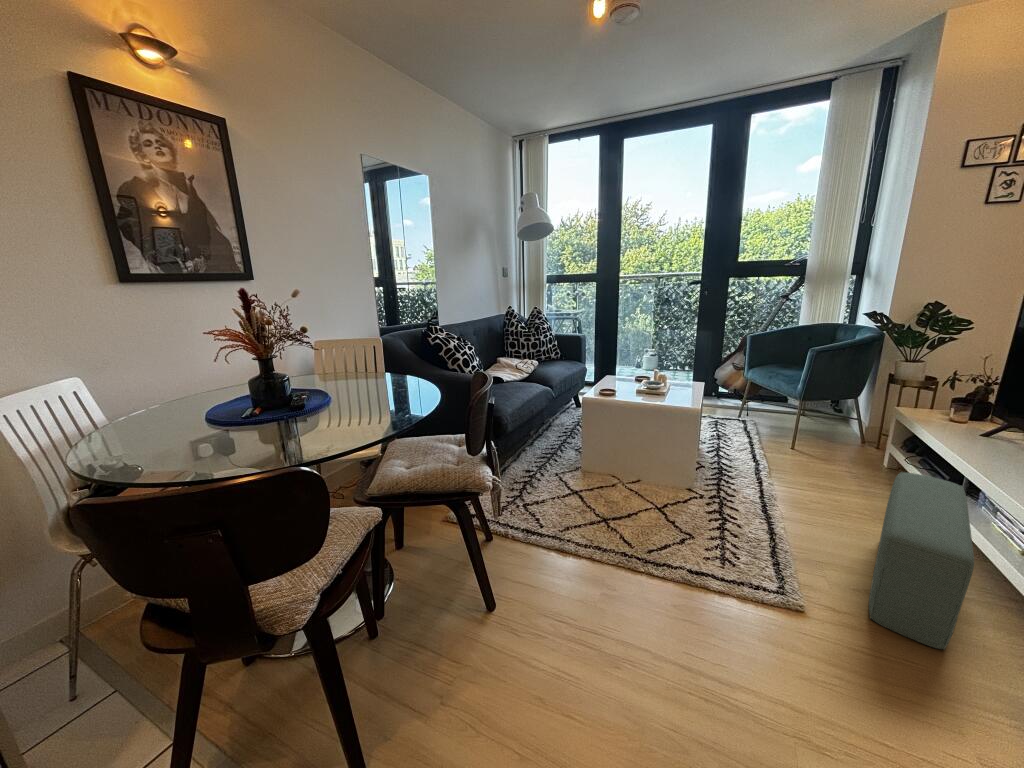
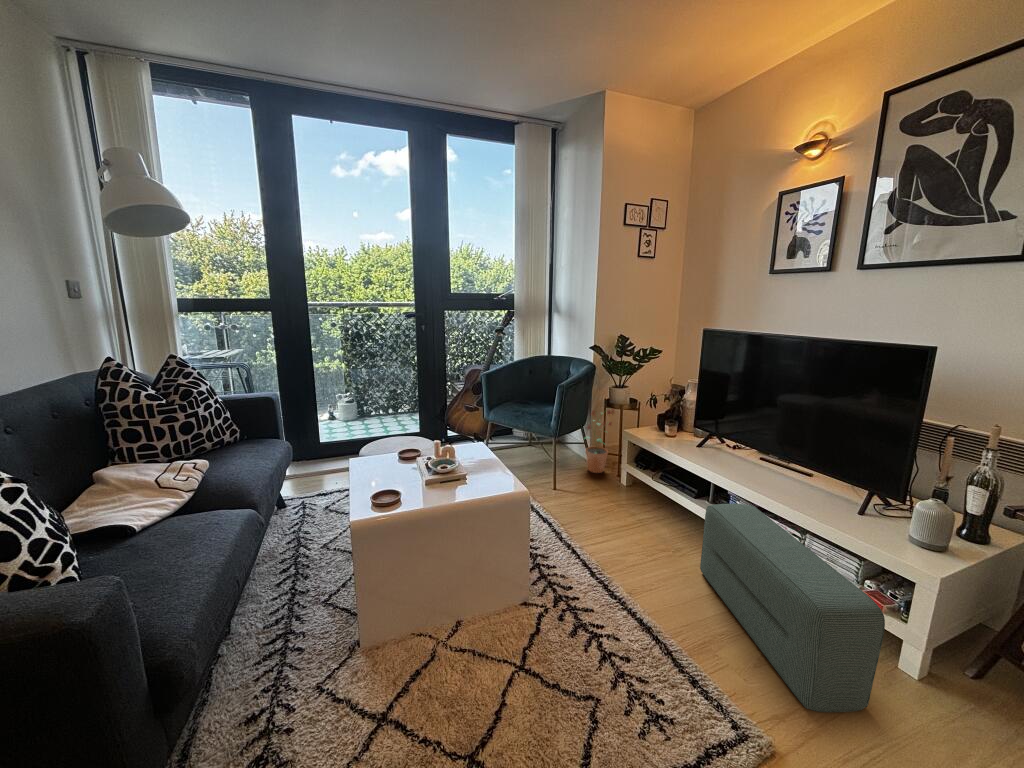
potted plant: none [848,383,899,451] -> present [585,409,615,473]

